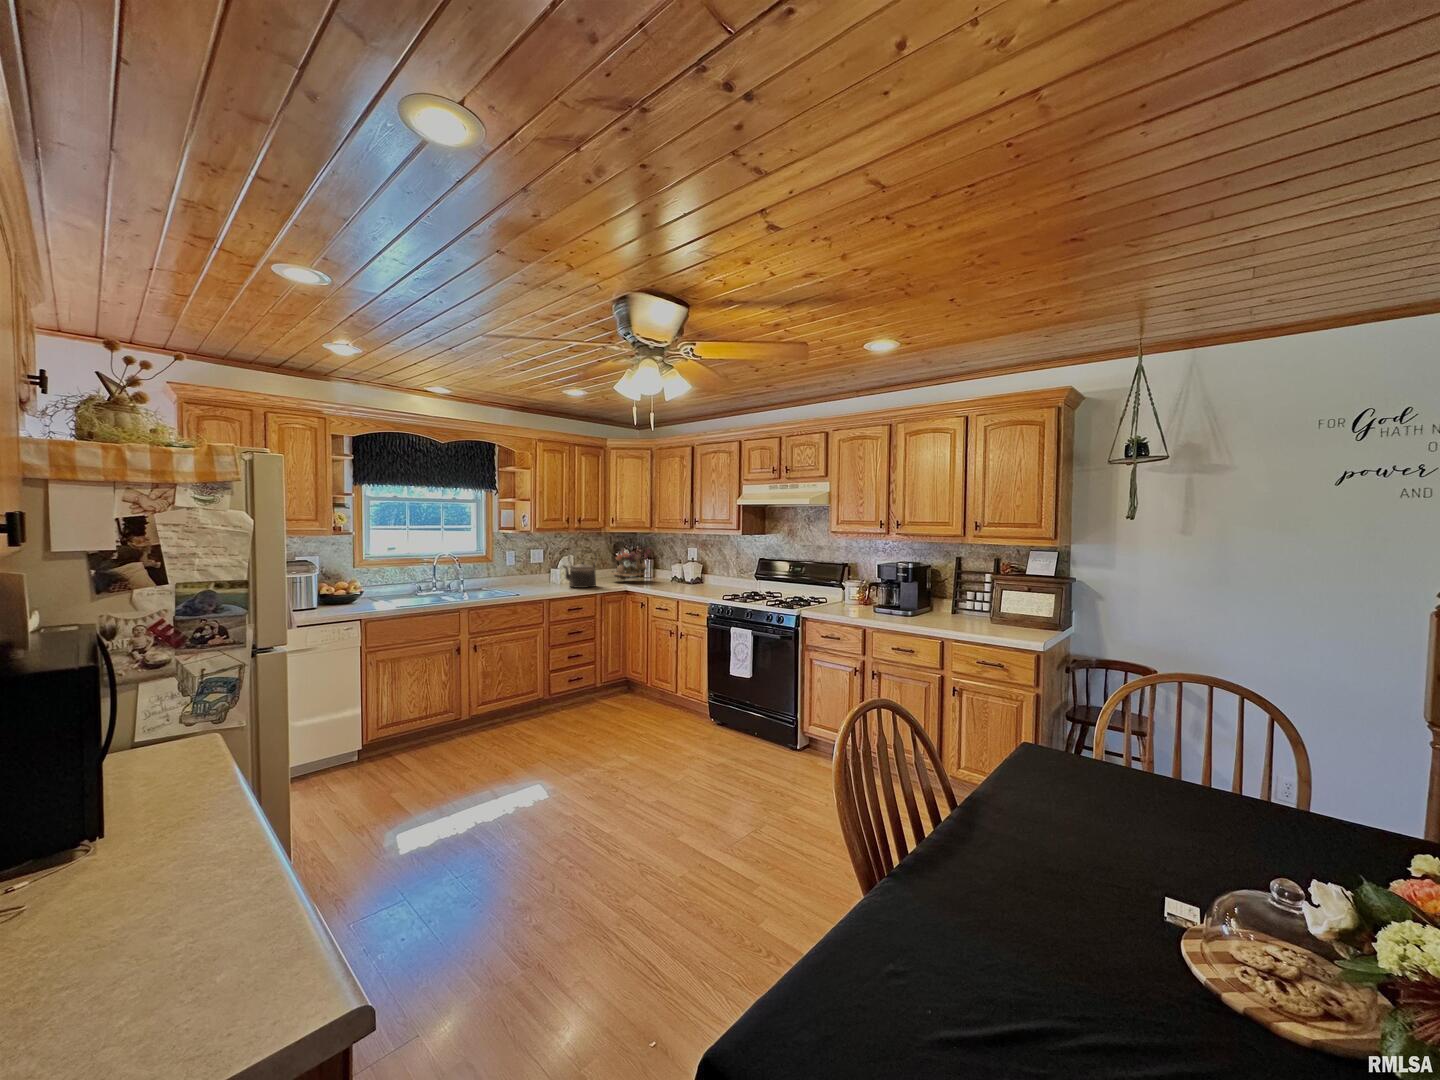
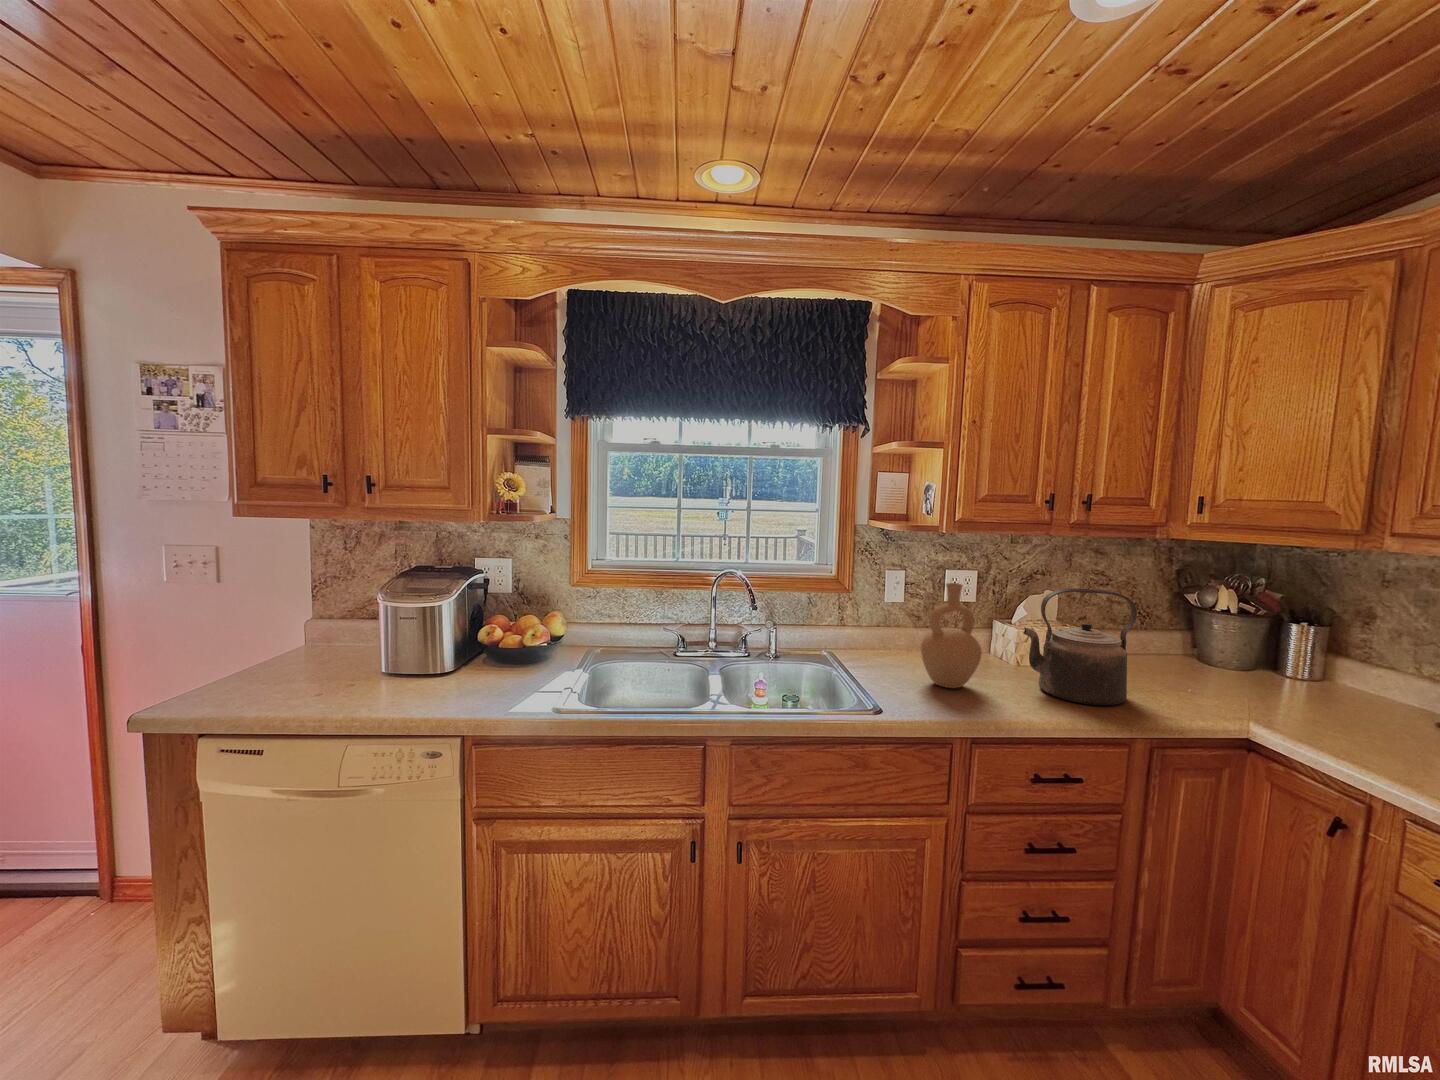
flower arrangement: present [611,548,651,580] -> none [1162,591,1341,690]
vase: none [528,551,550,589] -> present [921,583,982,688]

